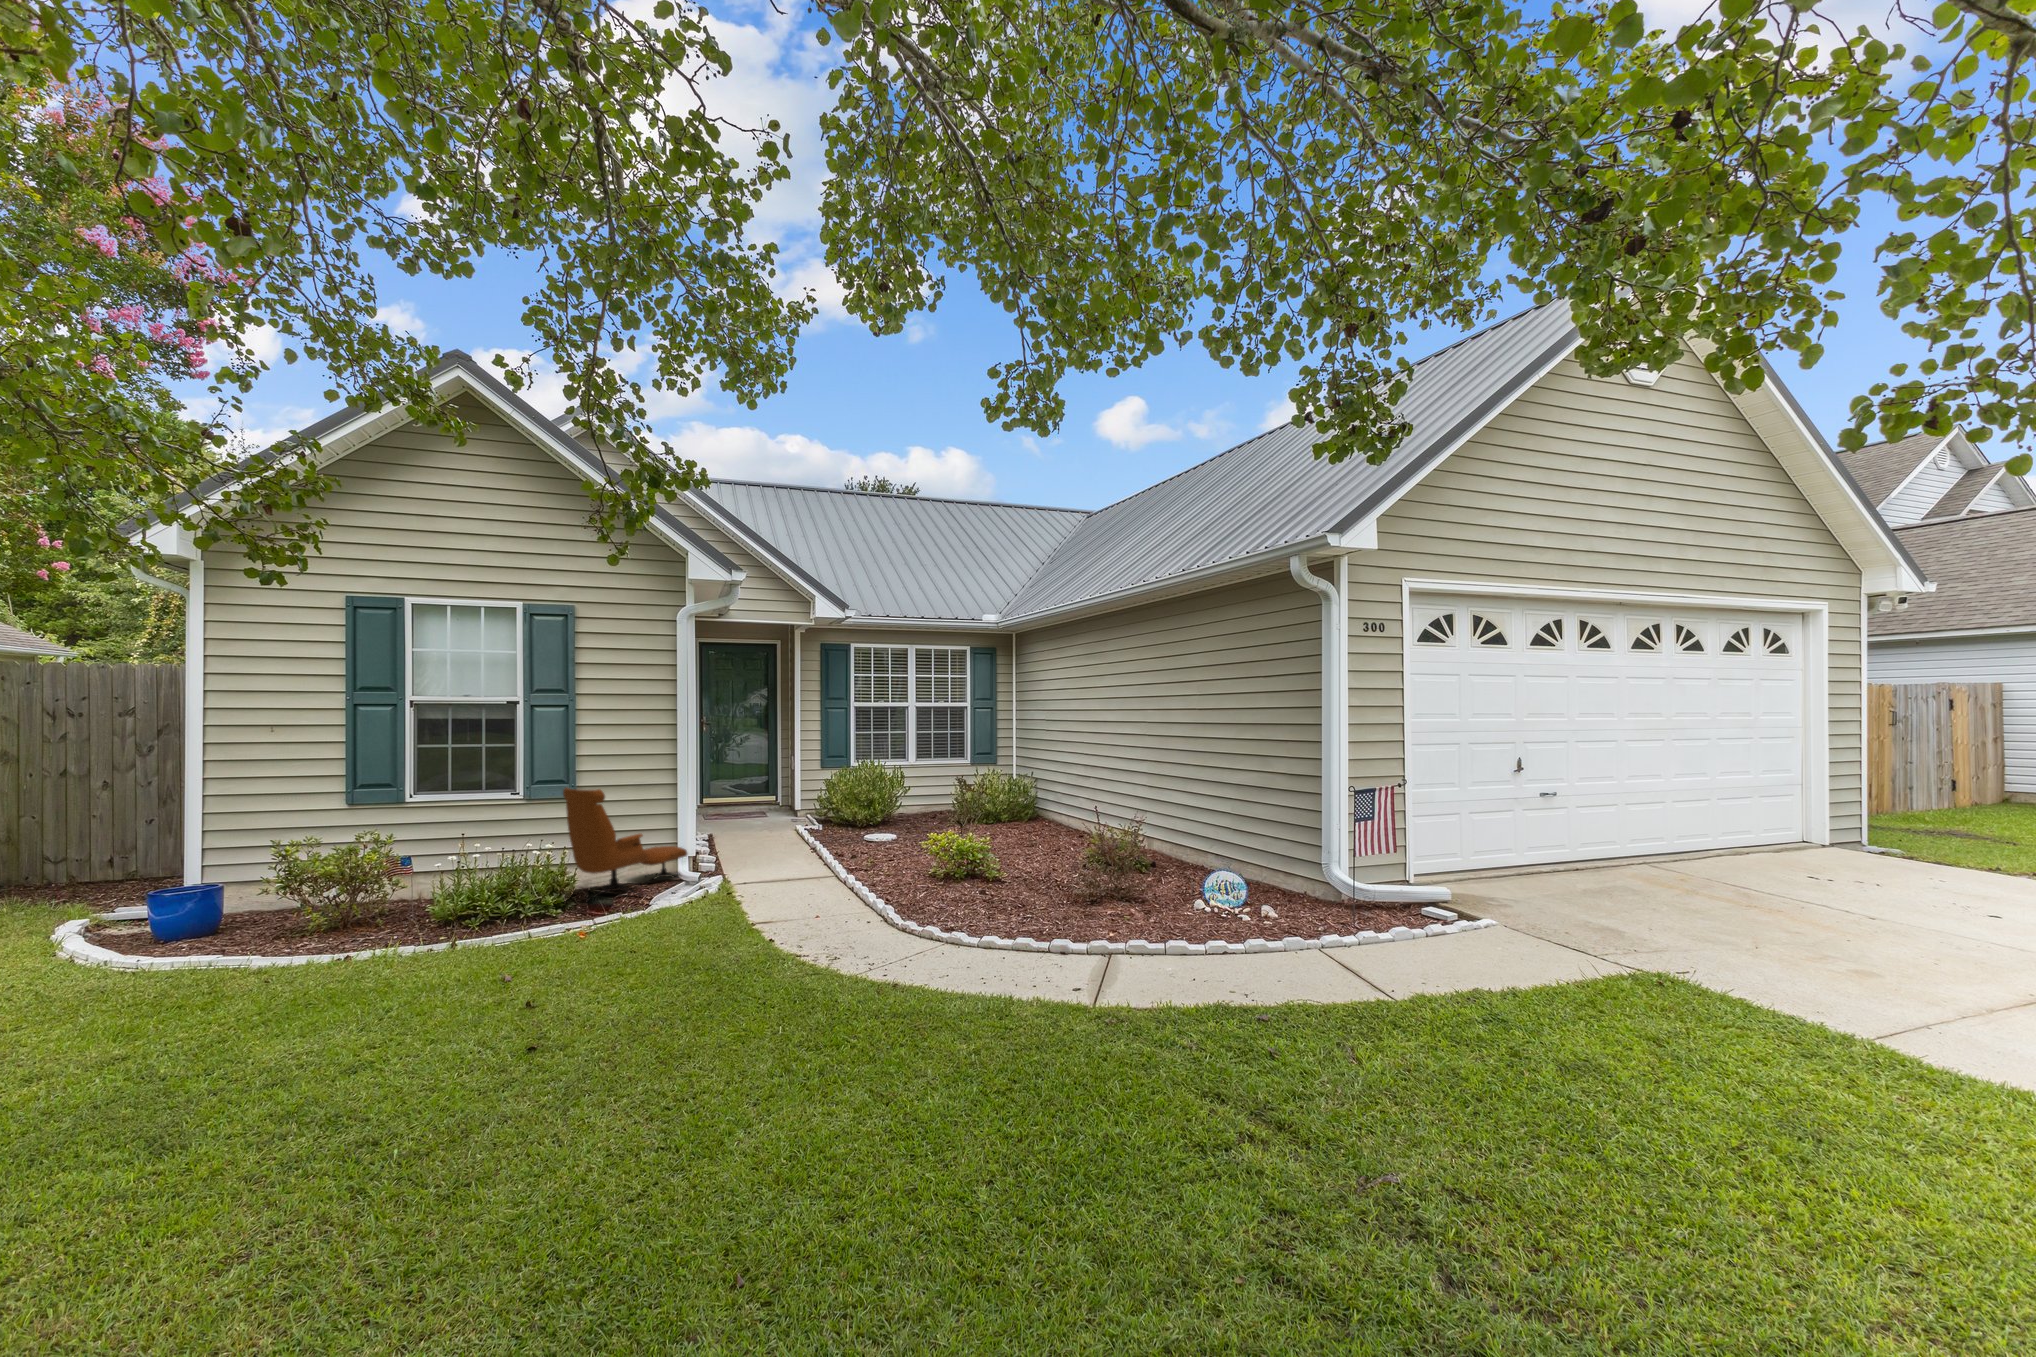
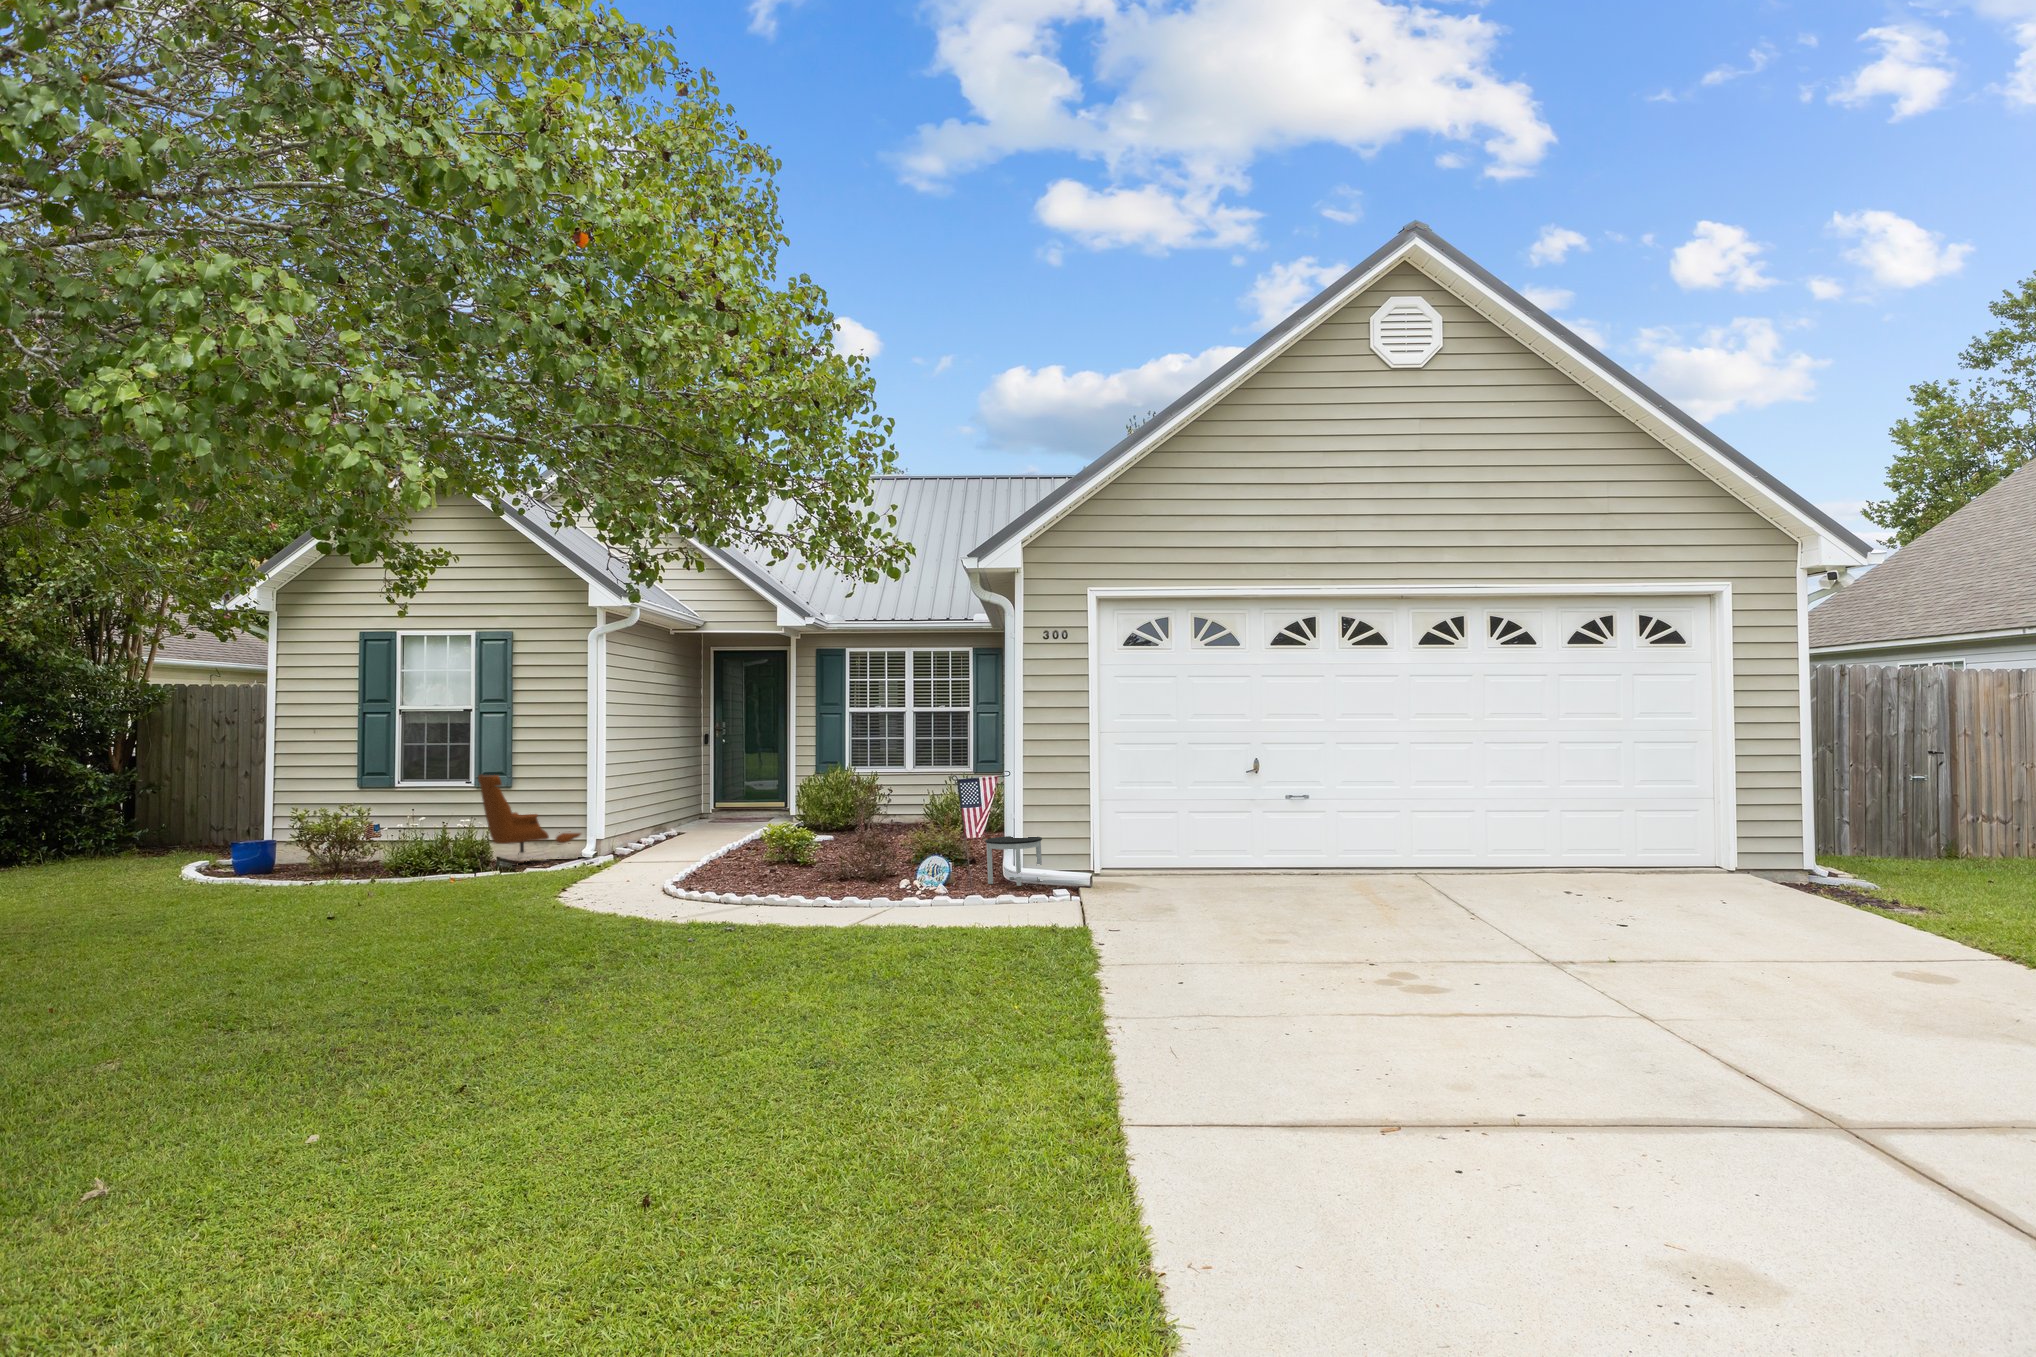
round table: none [1282,853,1344,911] -> present [985,836,1042,886]

